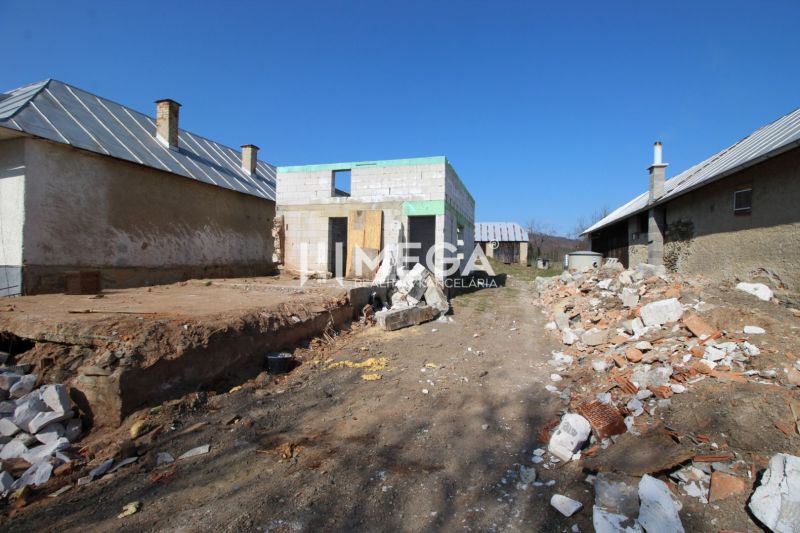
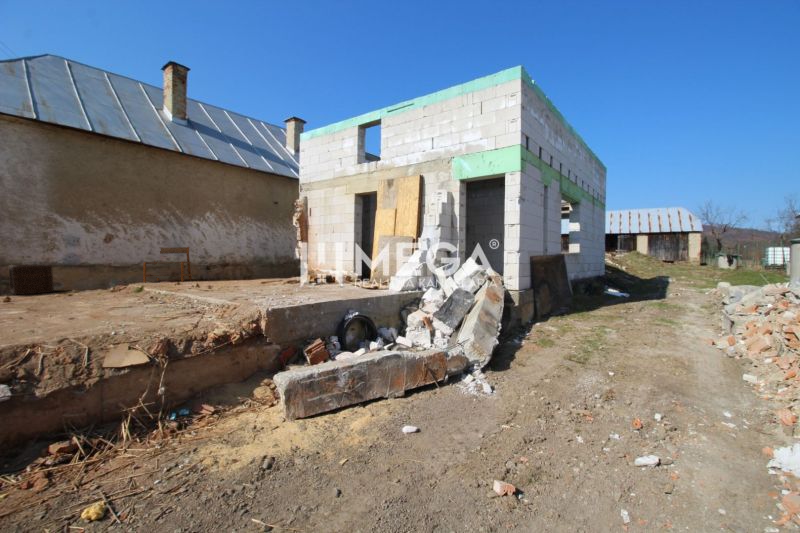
bench: none [140,255,177,286] -> present [143,247,192,283]

